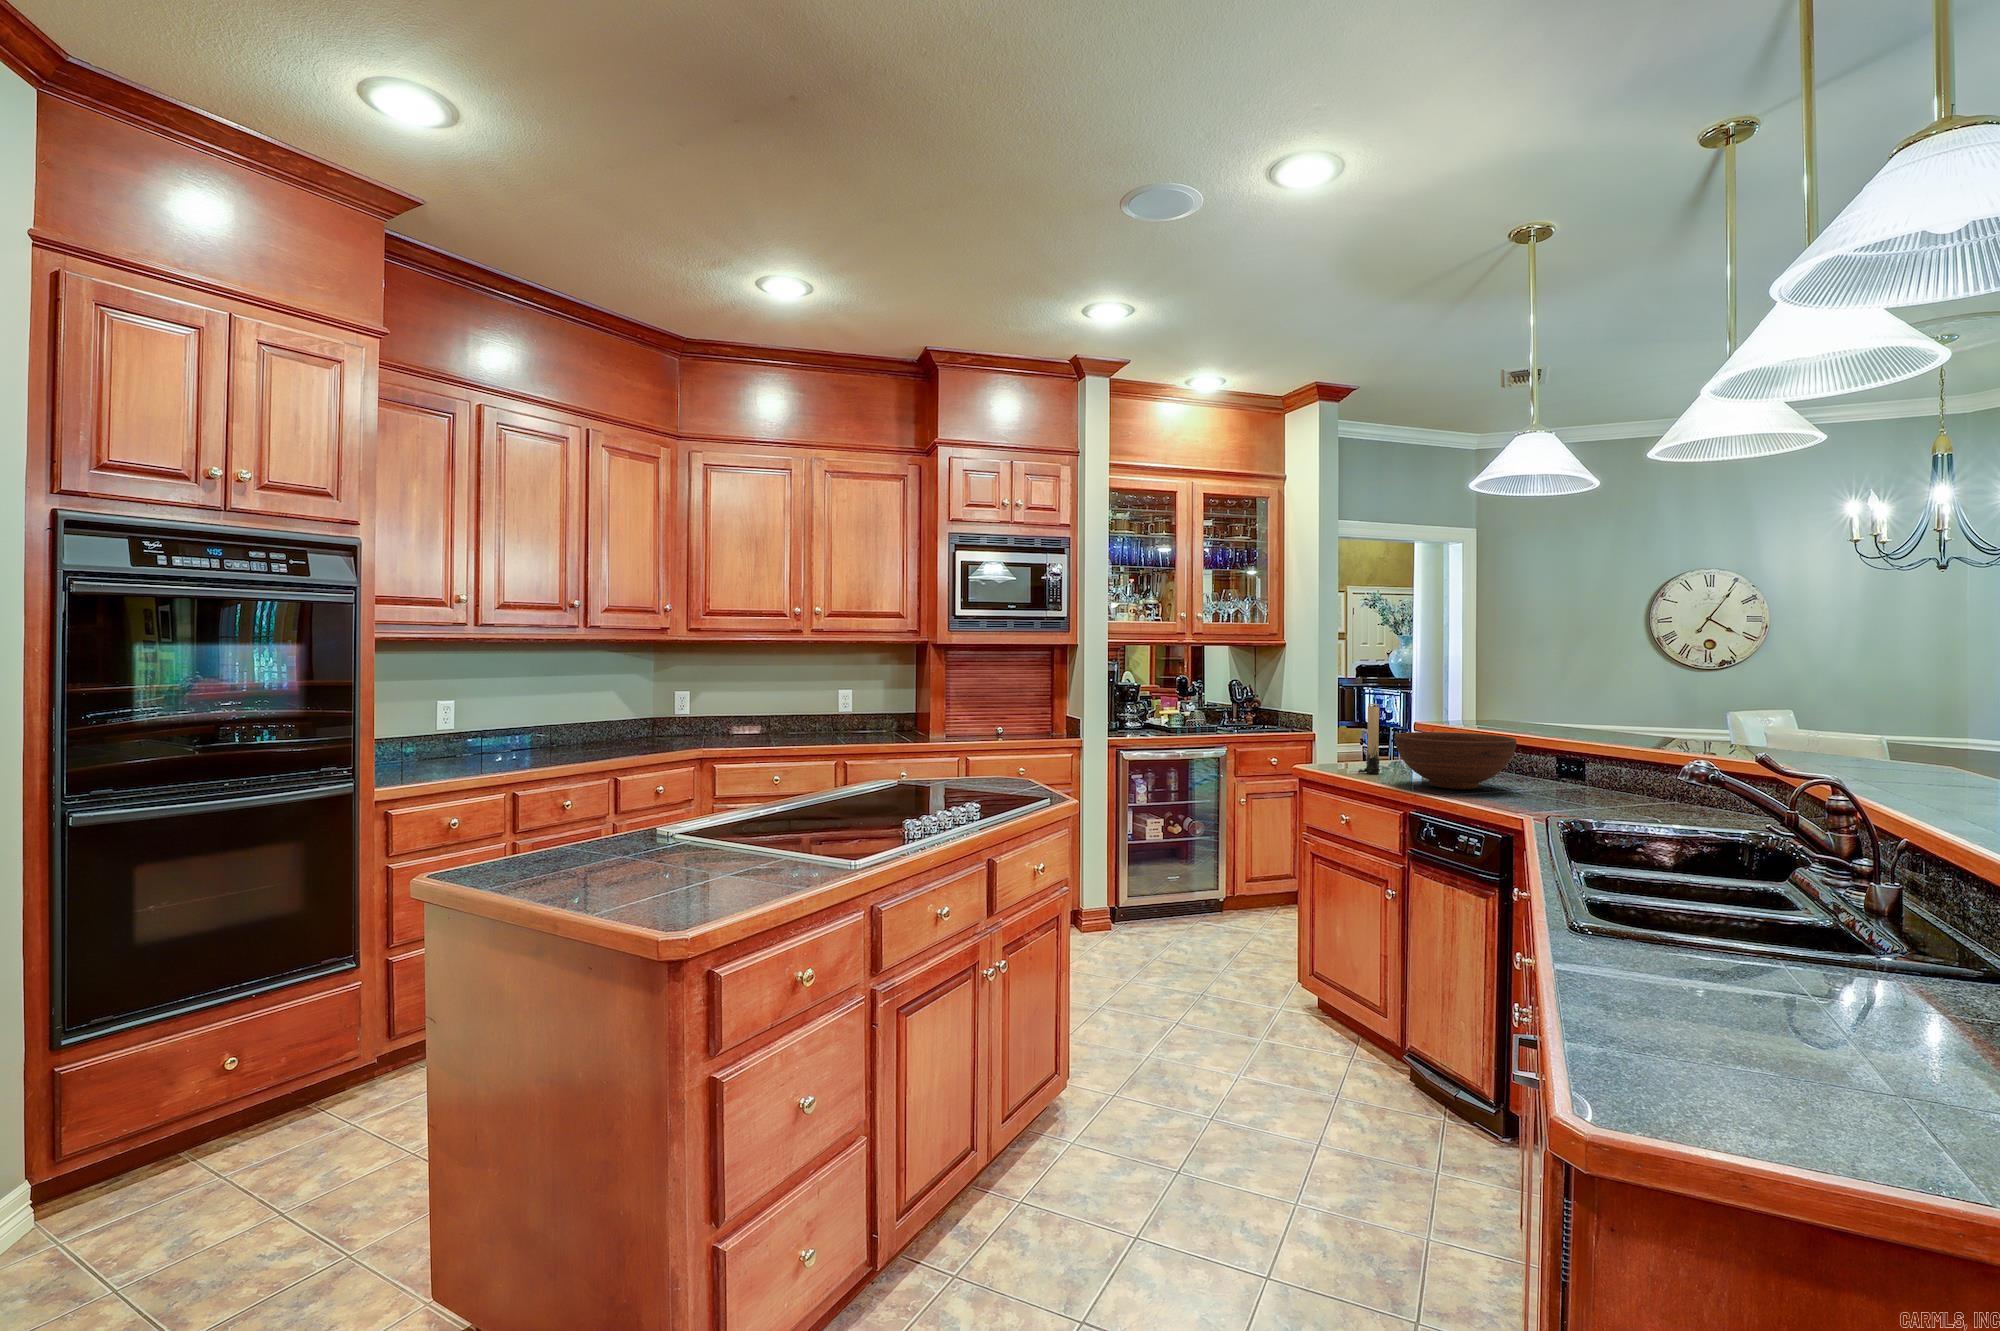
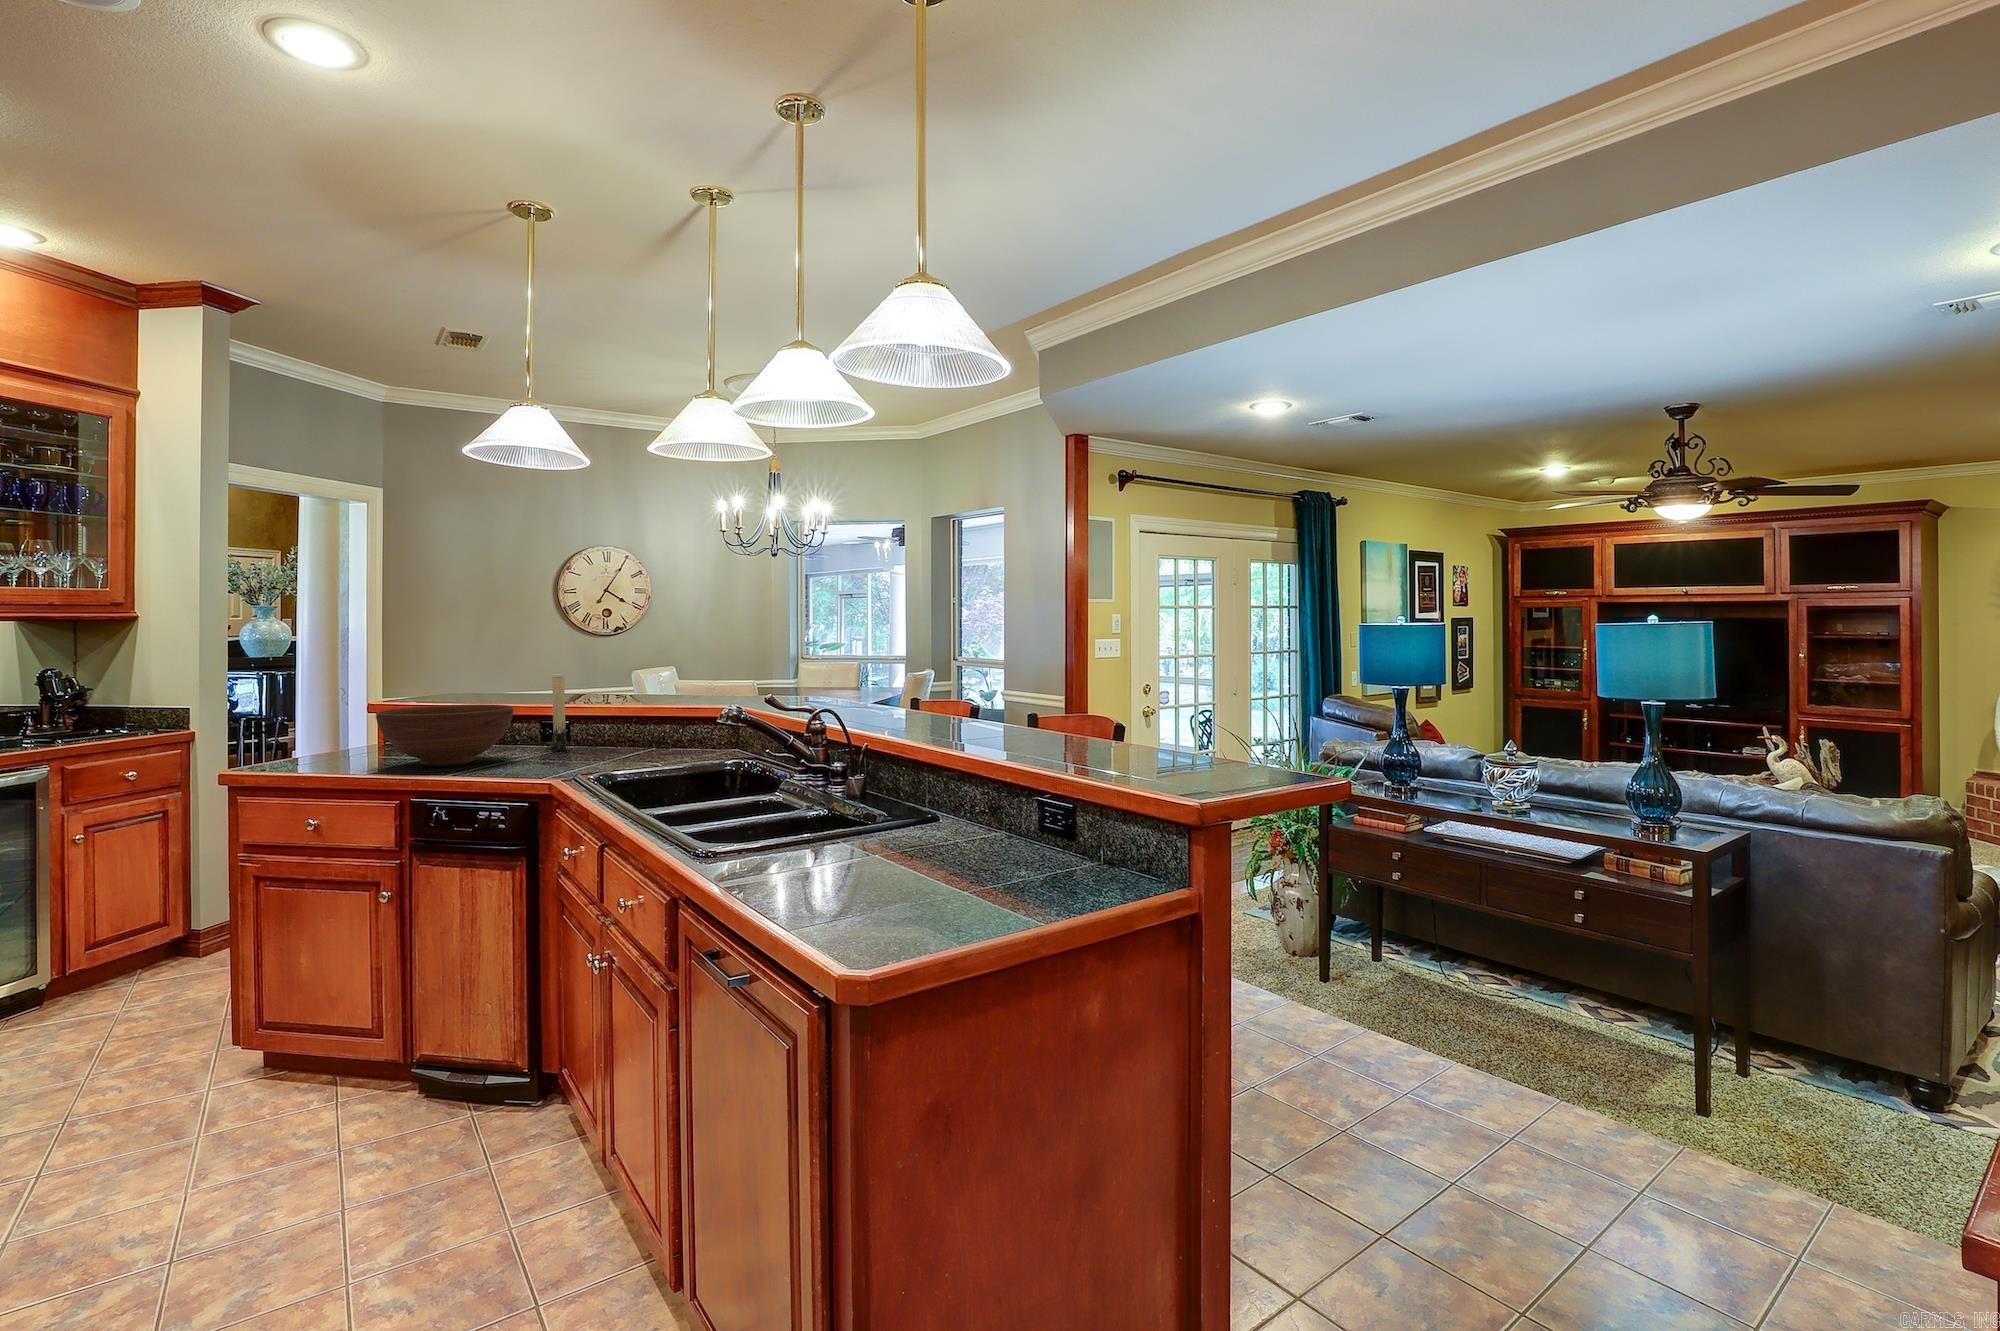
candle: present [1358,704,1380,774] -> present [545,674,569,752]

